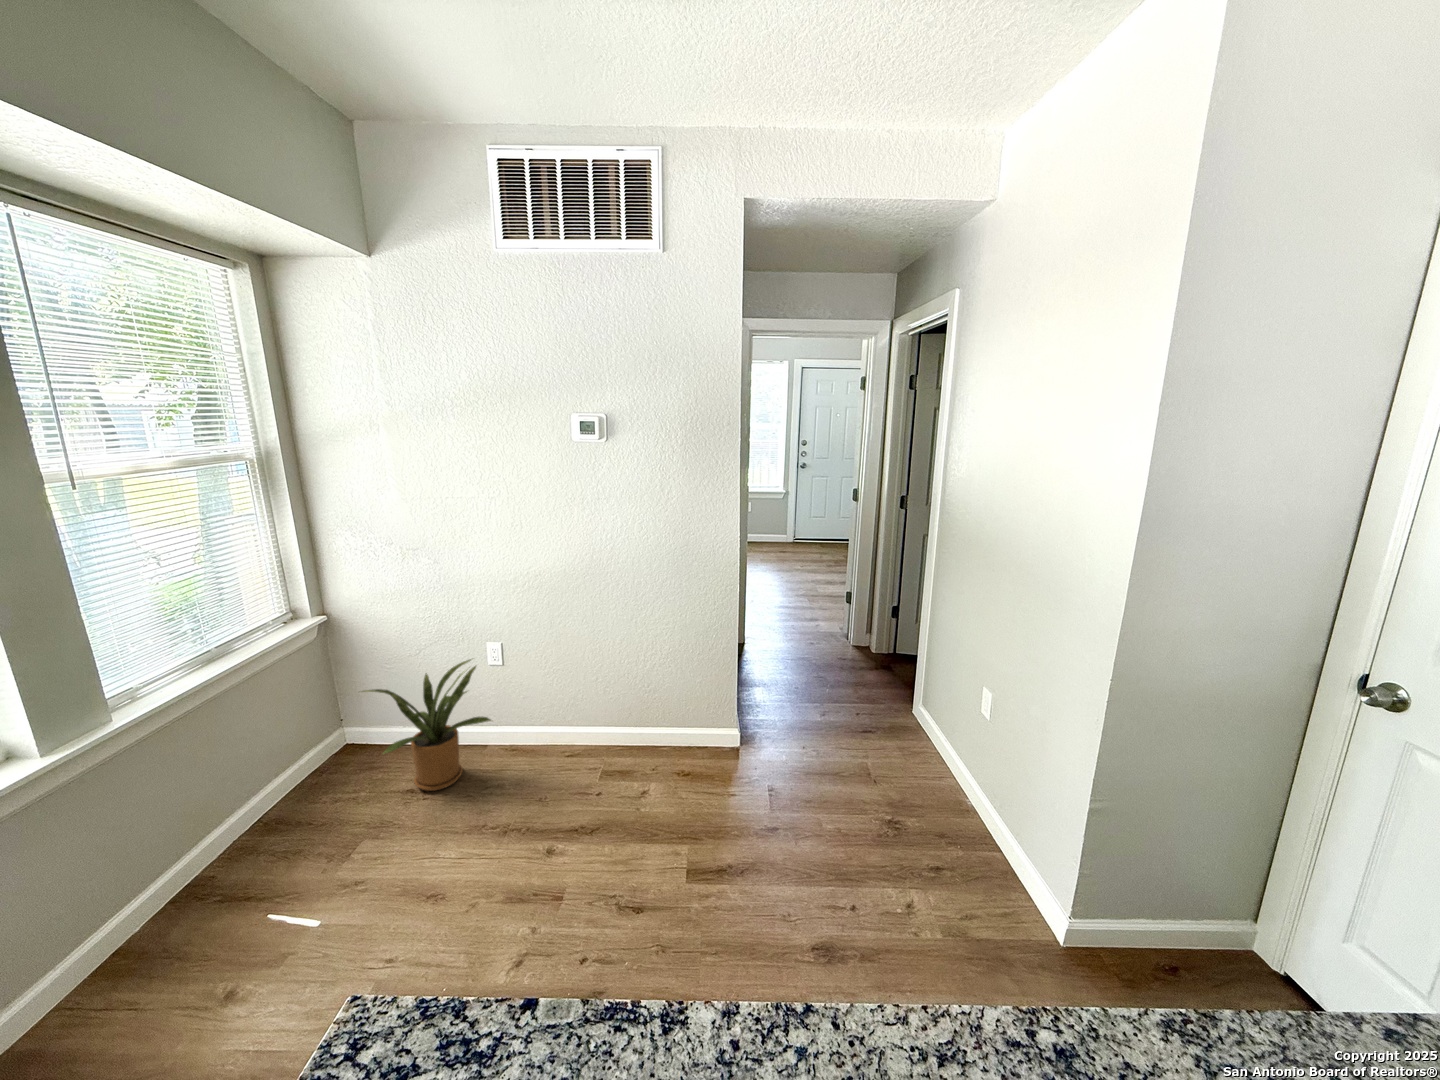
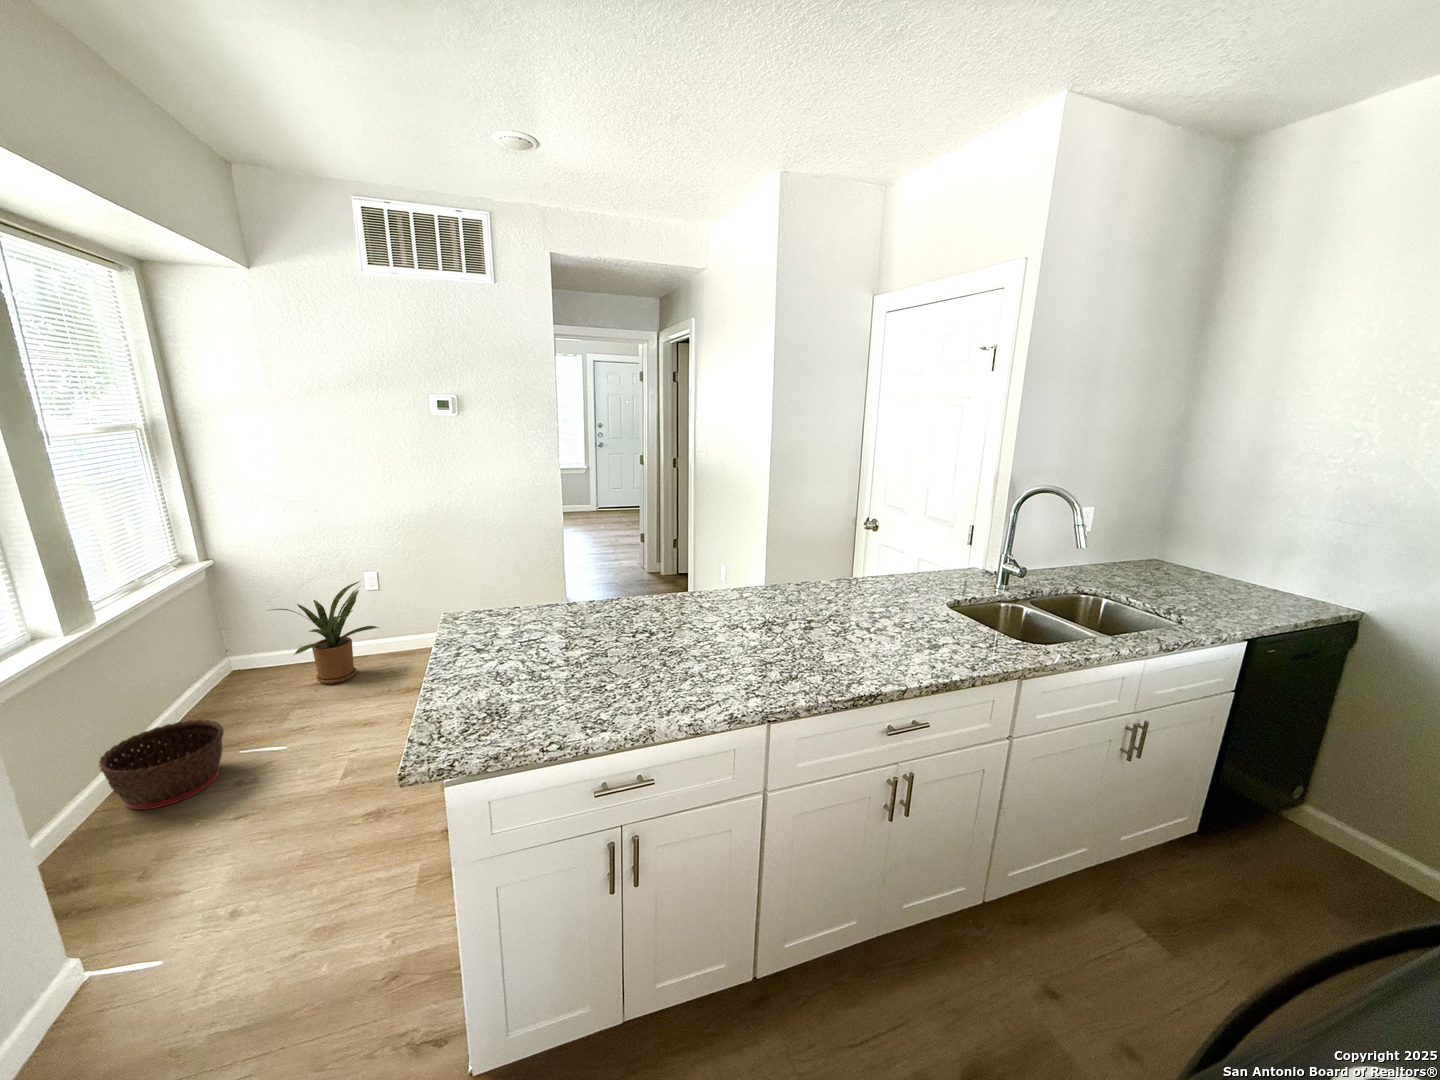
basket: none [60,863,237,1016] -> present [99,720,224,810]

